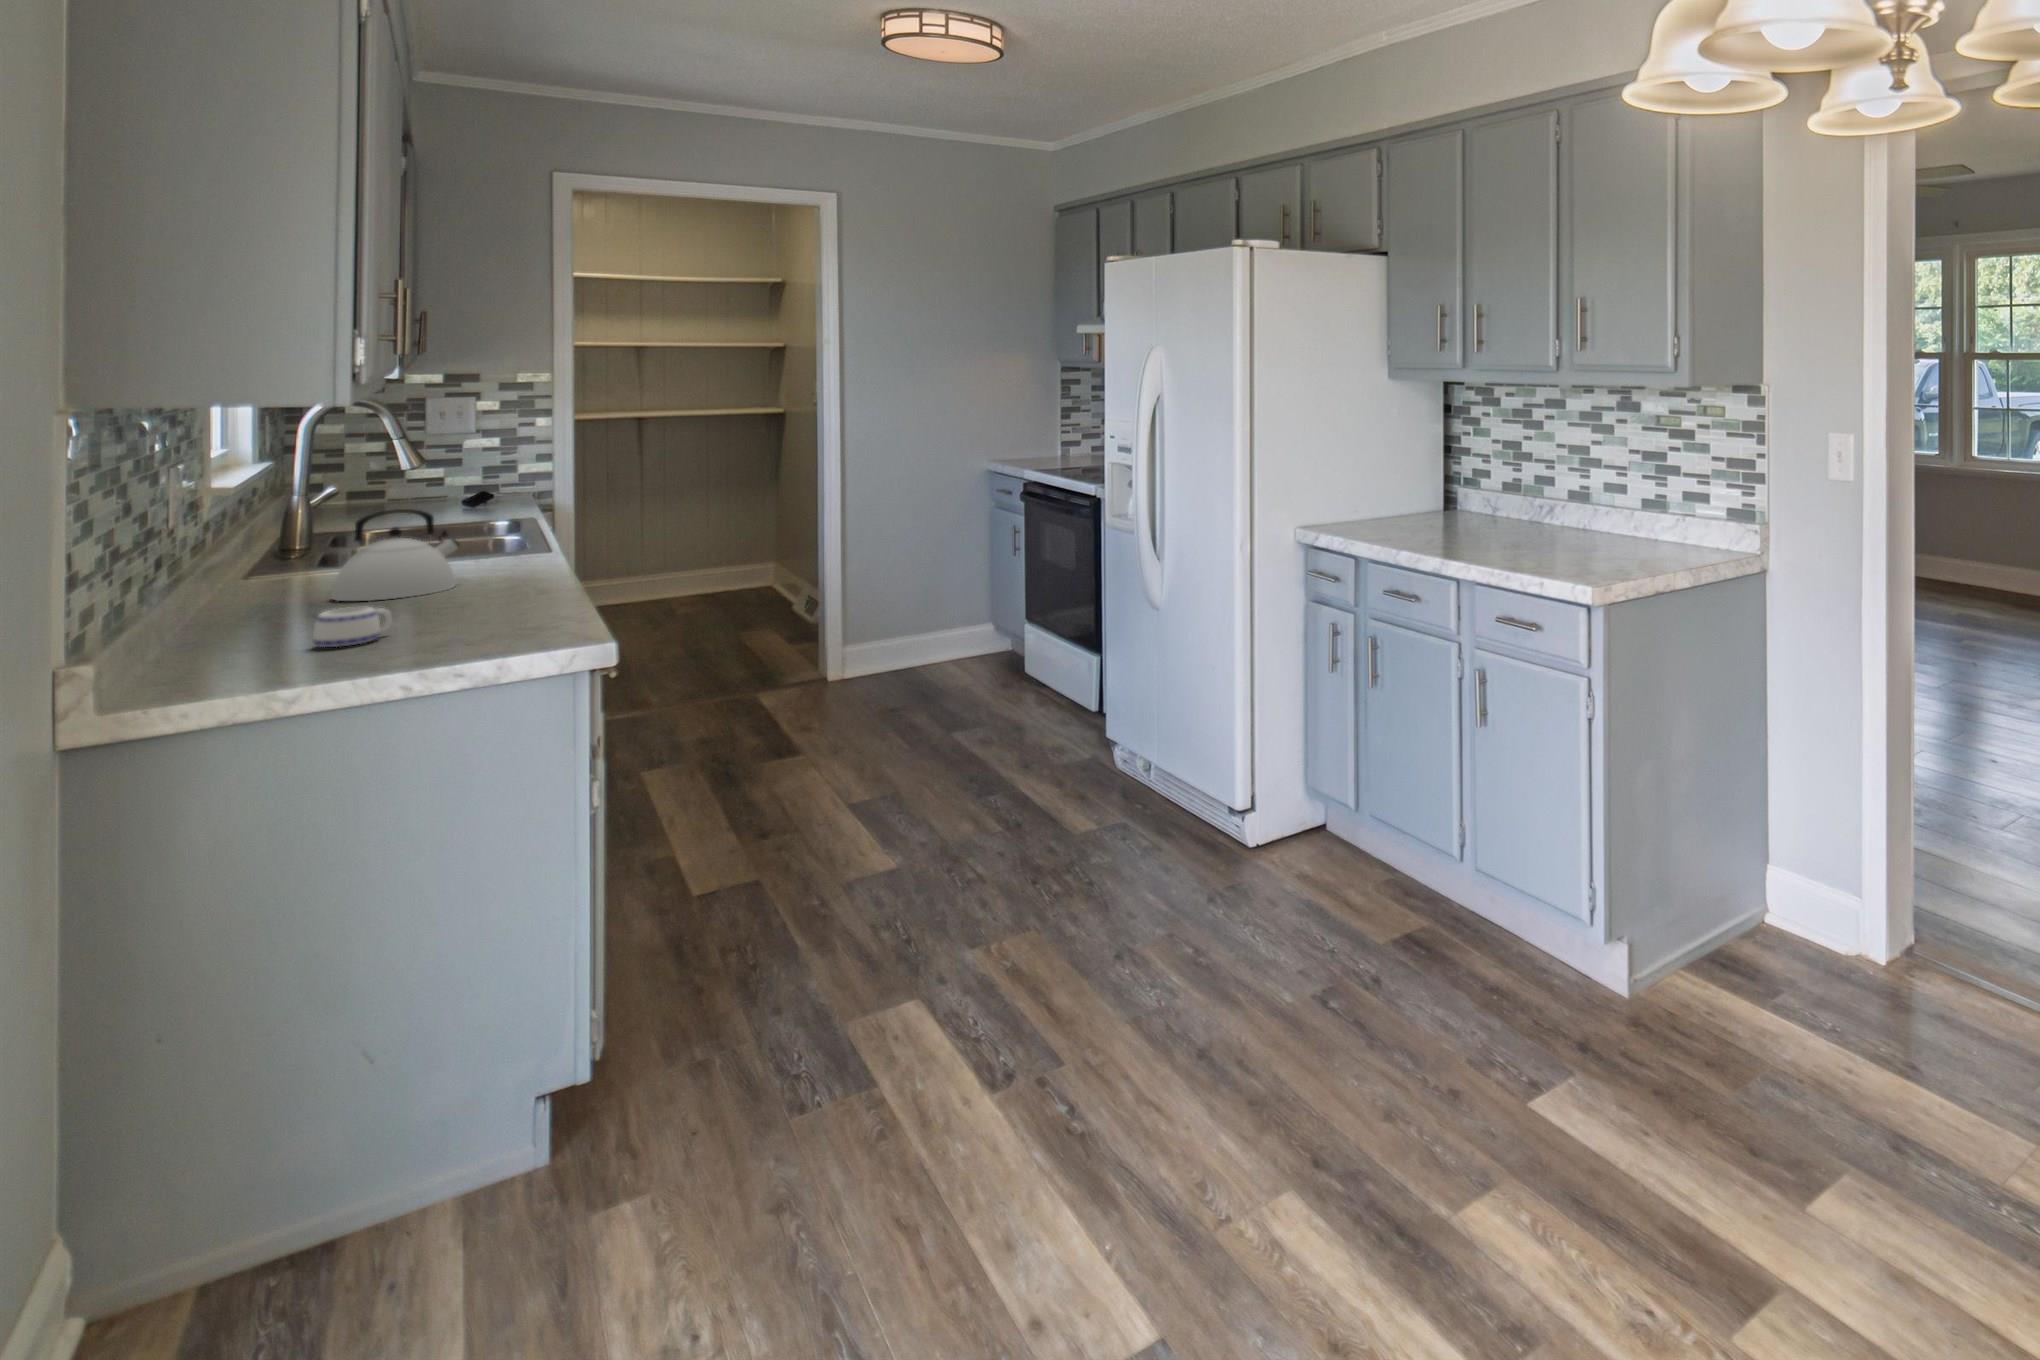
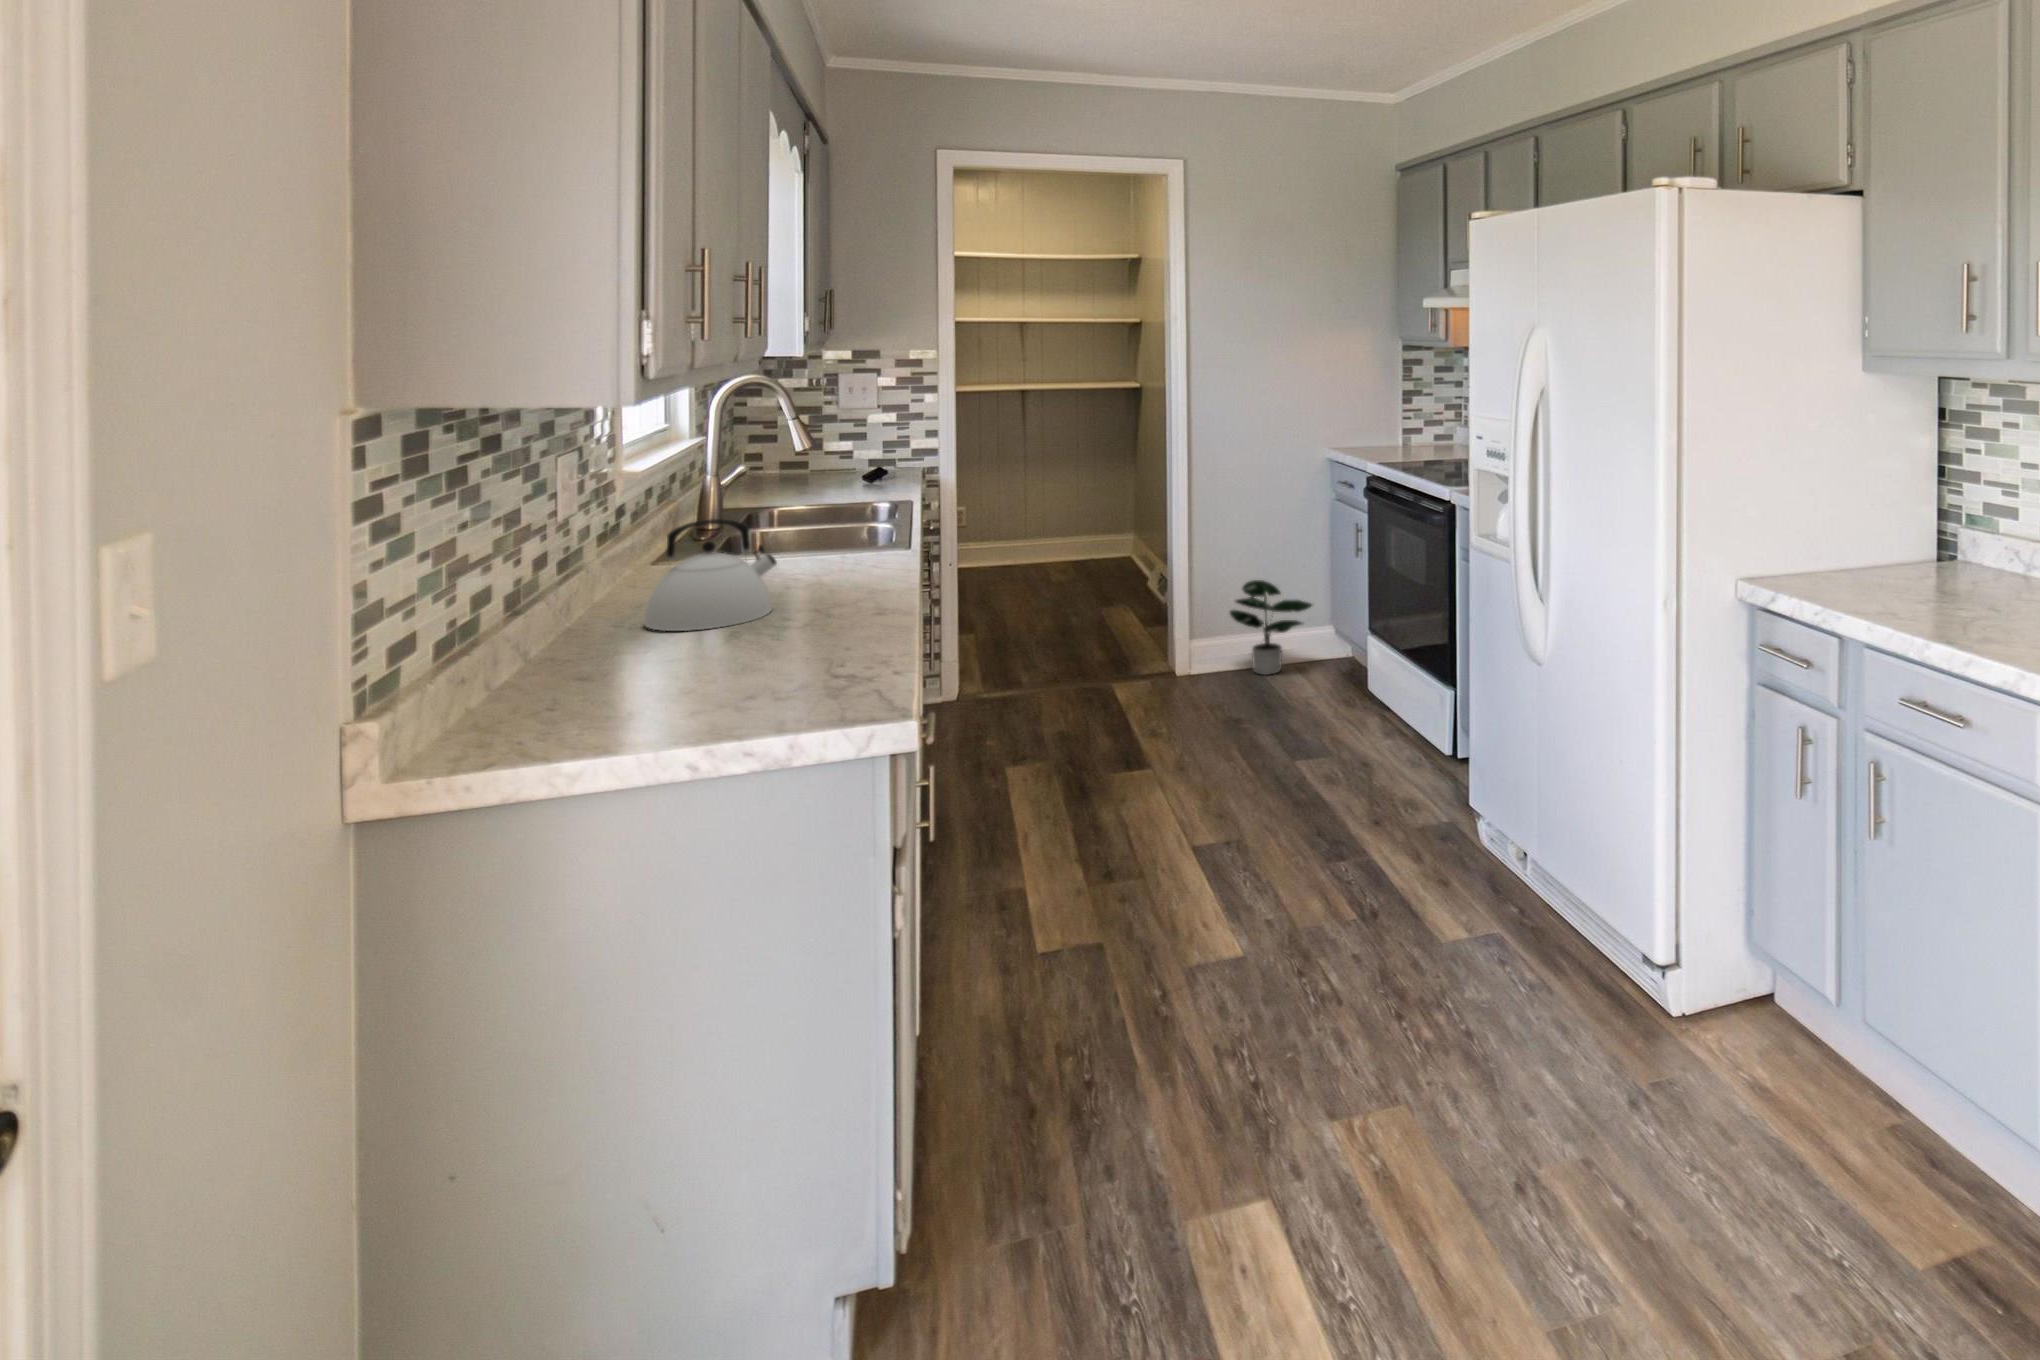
potted plant: none [880,588,968,675] -> present [1230,580,1312,675]
mug: present [313,607,392,647] -> none [539,674,639,733]

